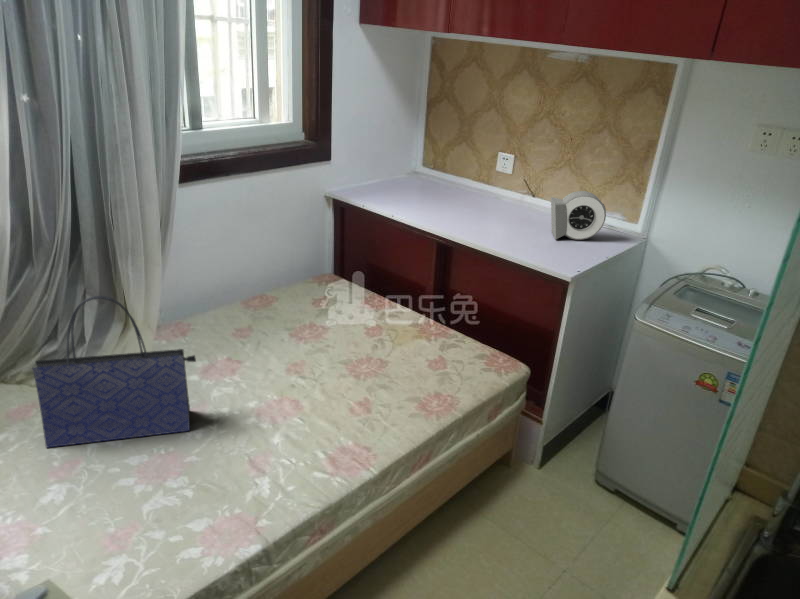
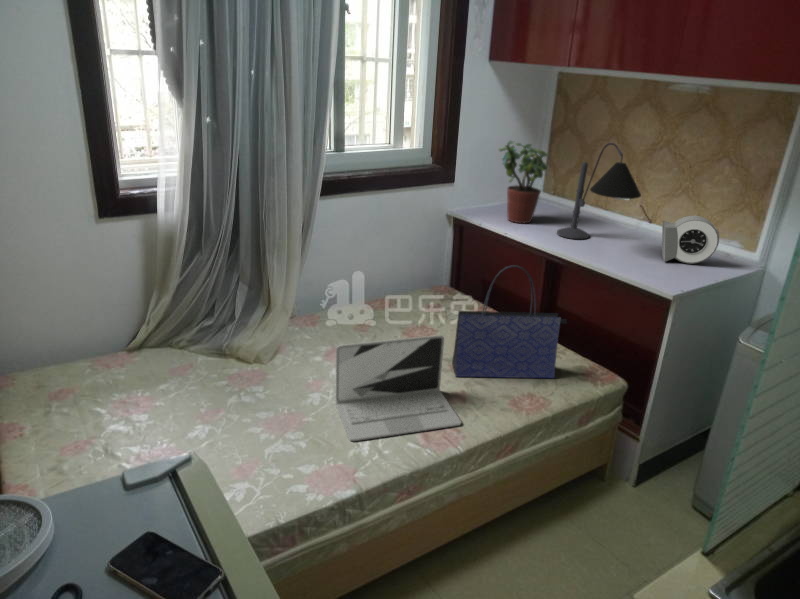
potted plant: none [377,114,431,203] -> present [499,141,548,223]
desk lamp: none [444,117,530,219] -> present [557,143,641,239]
tote bag: present [33,296,196,447] -> present [452,265,567,378]
laptop: none [219,343,369,480] -> present [335,335,461,441]

